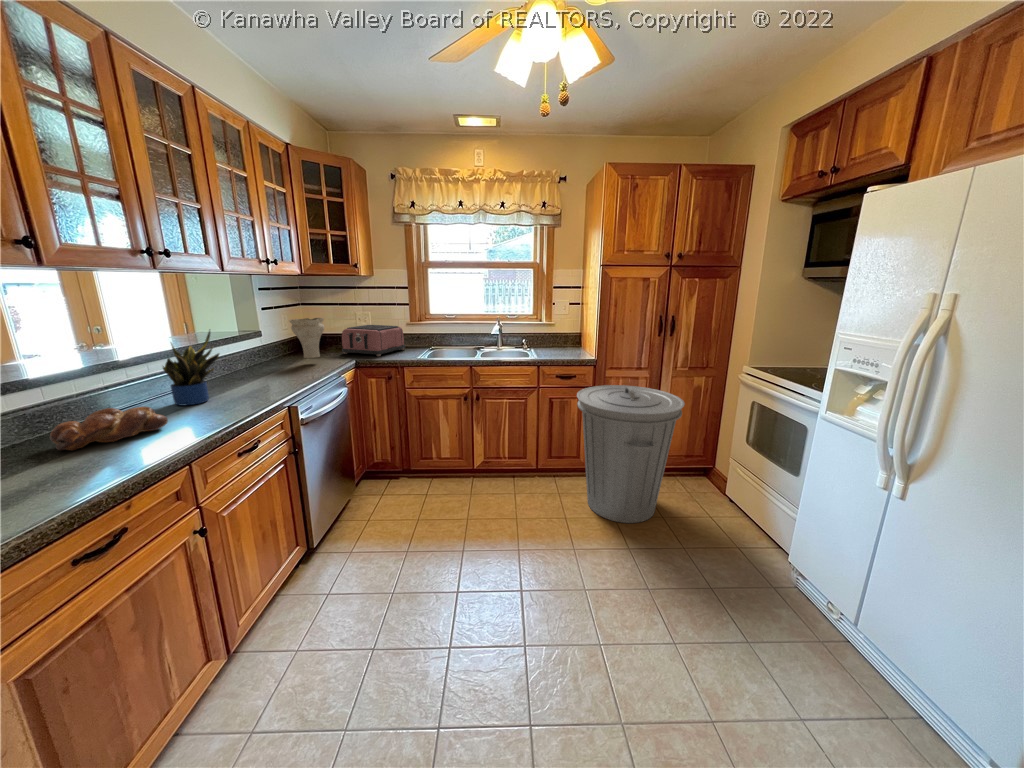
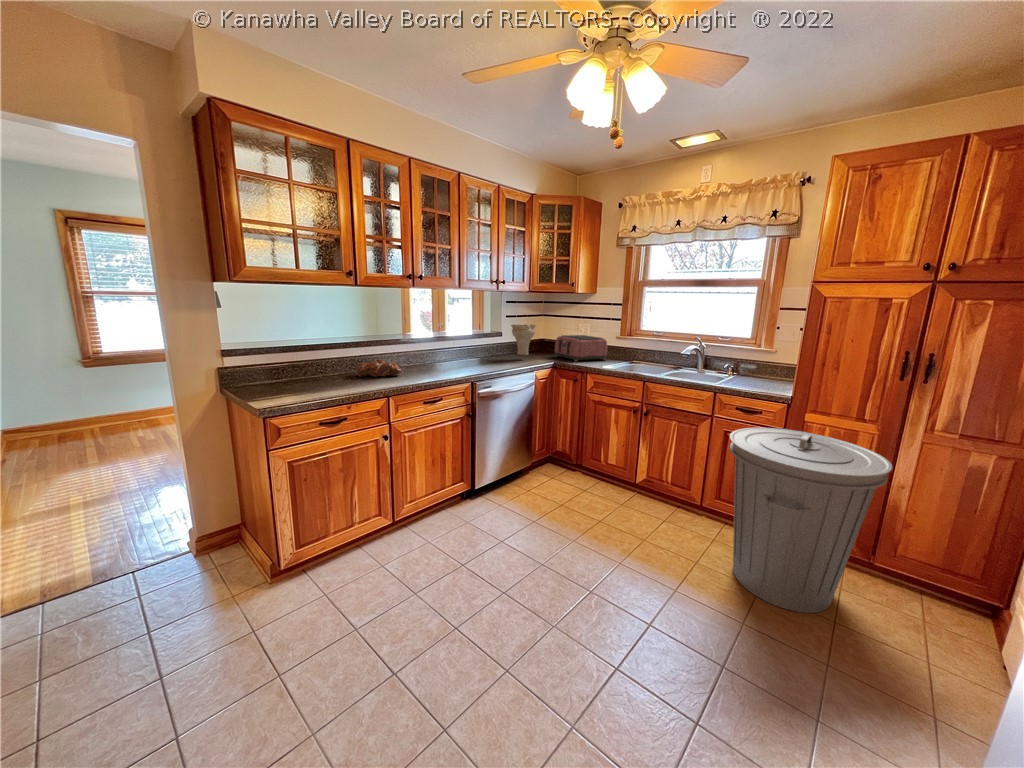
potted plant: present [163,331,219,406] -> none [418,323,444,369]

